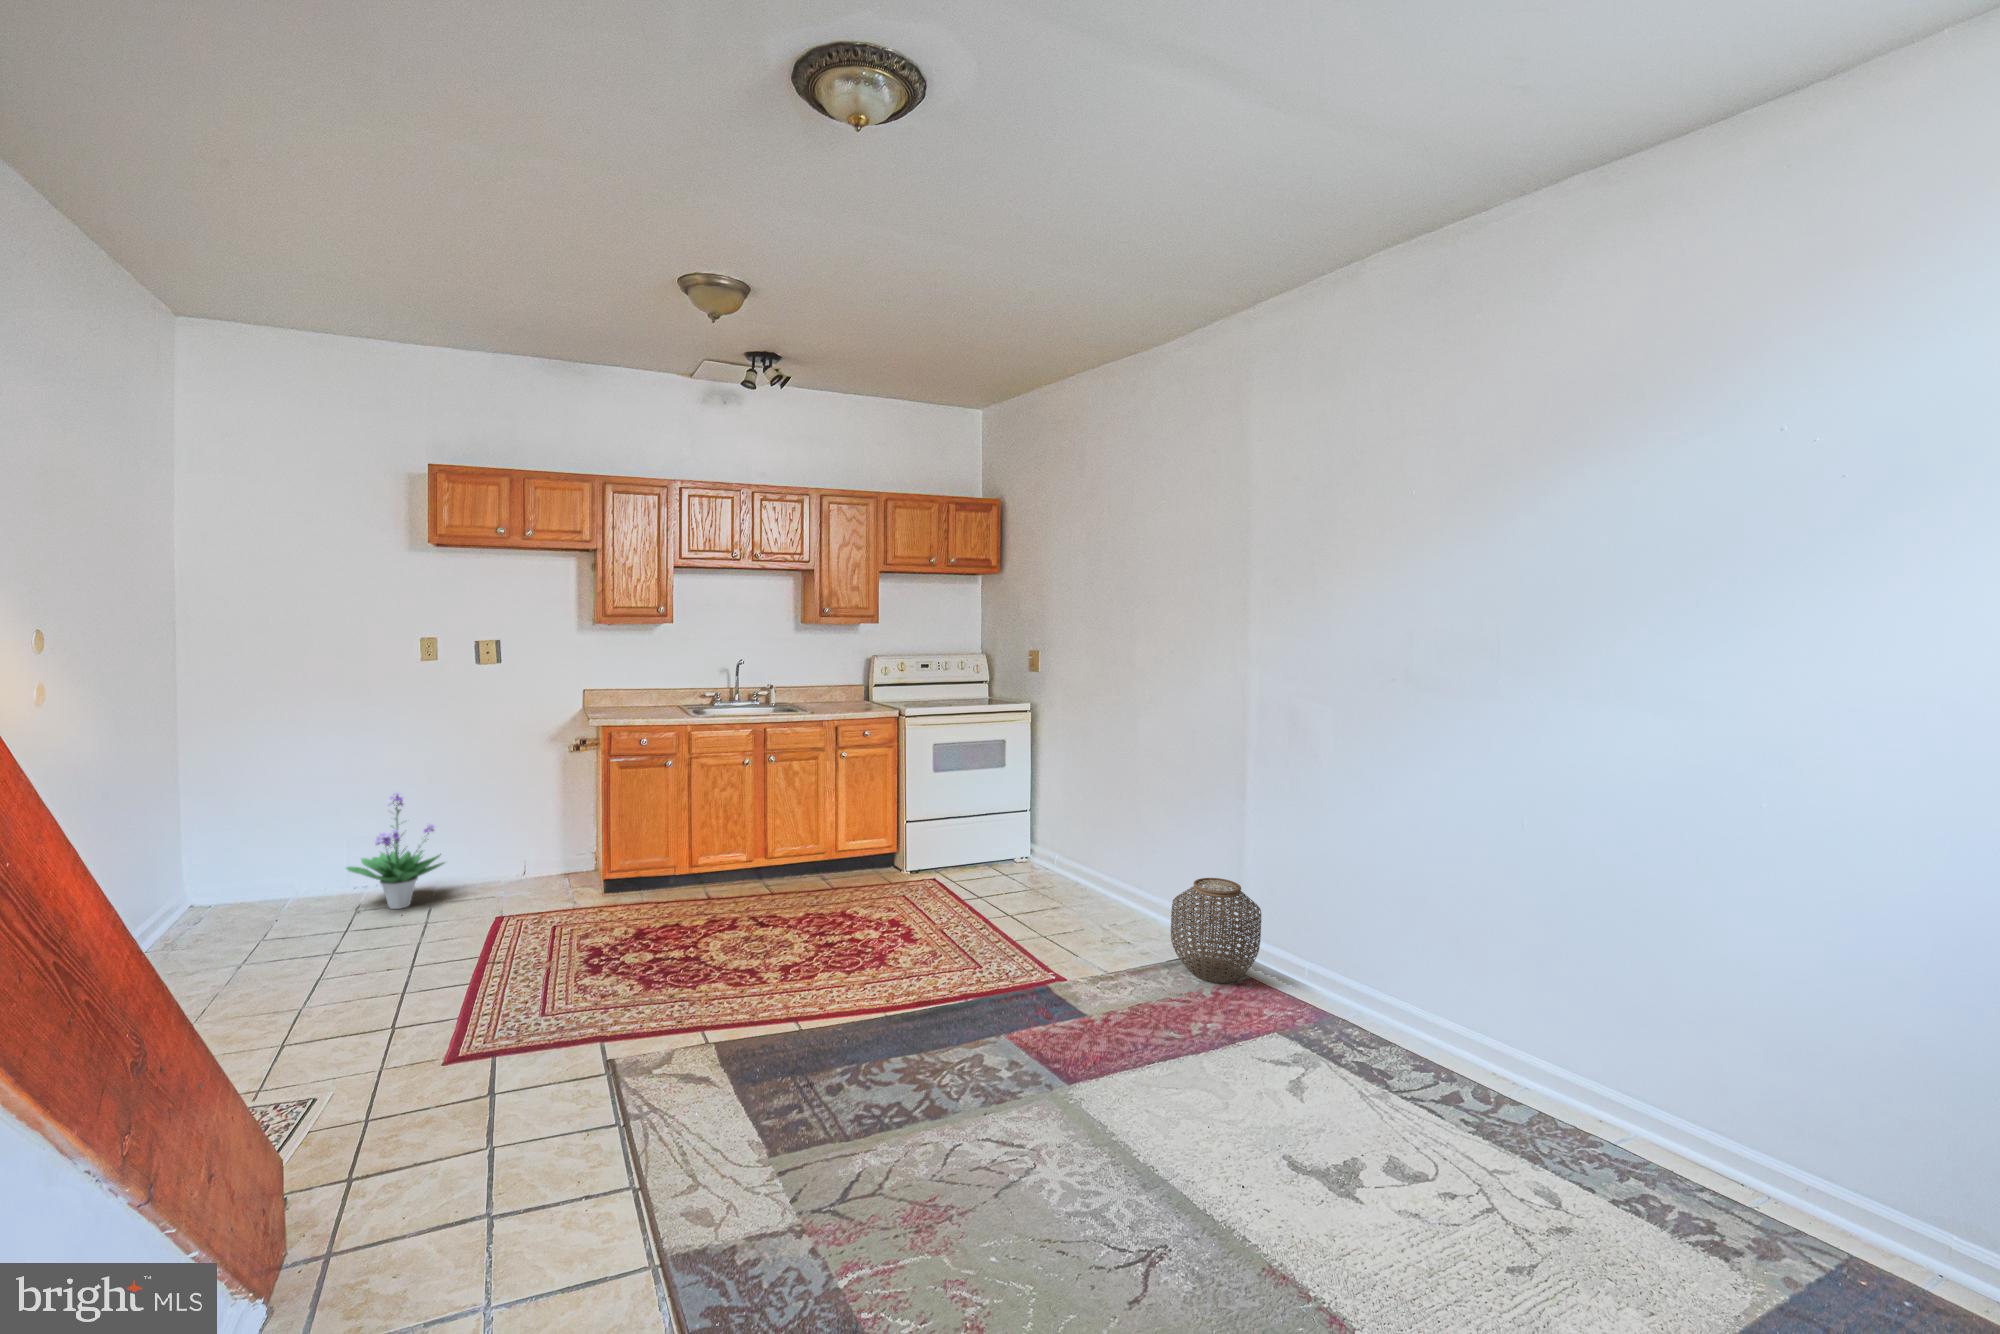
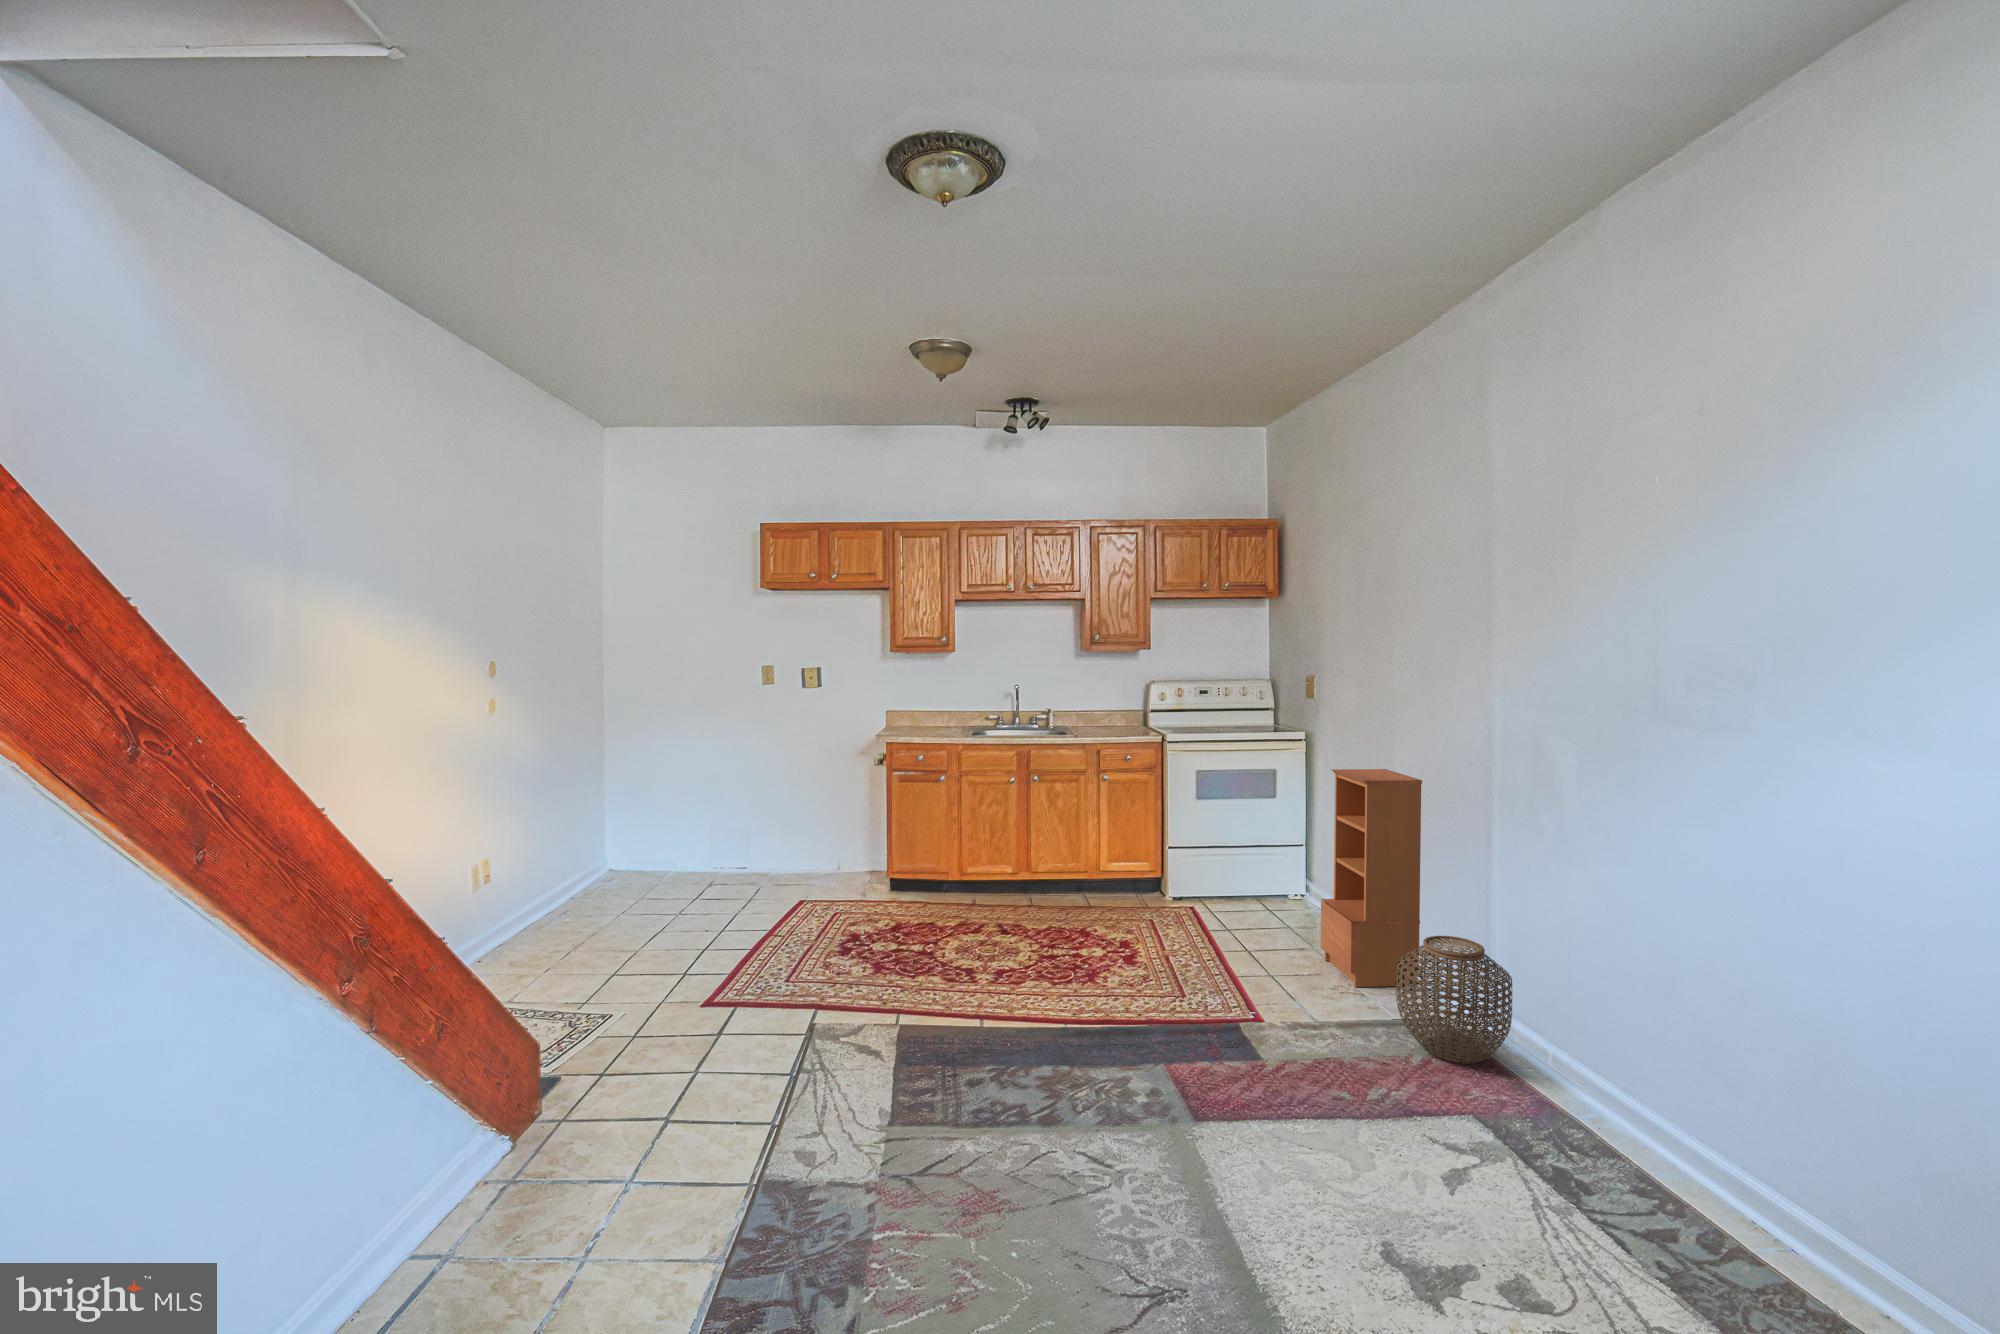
bookcase: none [1072,737,1165,931] -> present [1320,769,1422,987]
potted plant: present [346,792,444,909] -> none [714,791,780,885]

